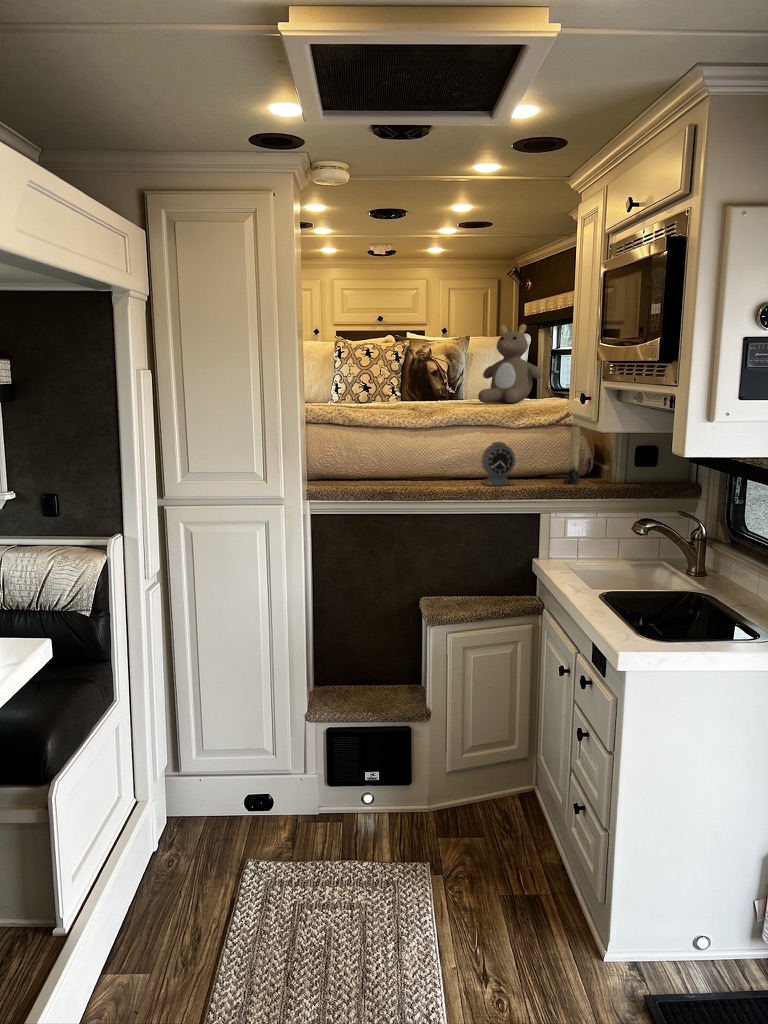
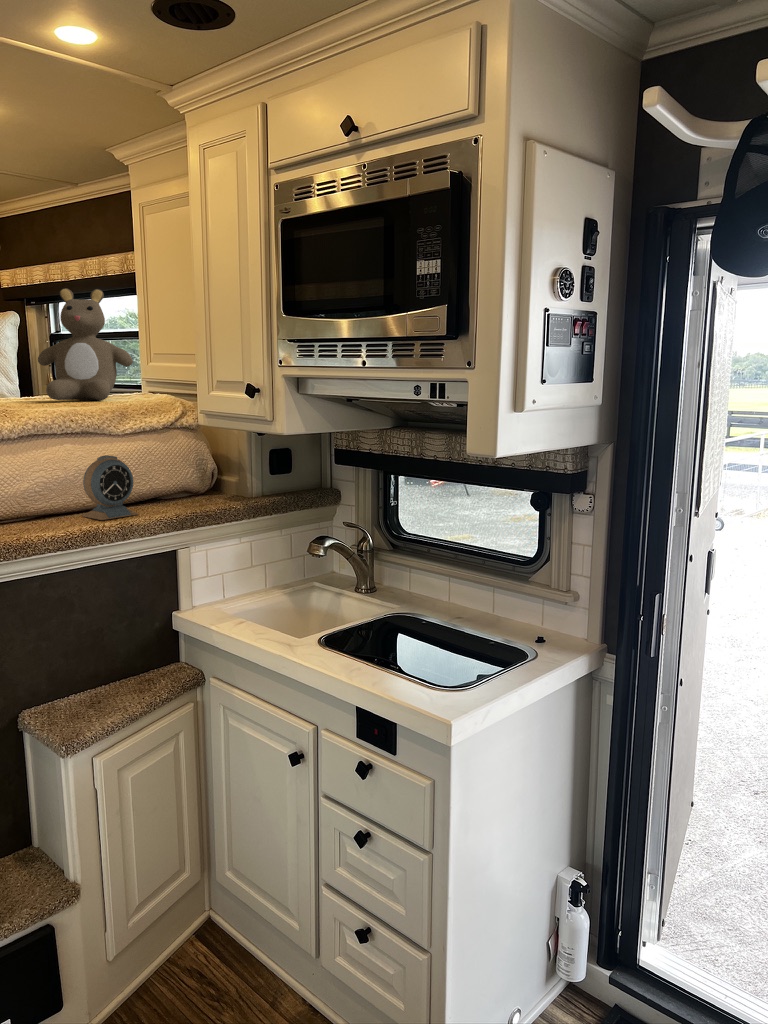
candle: present [564,424,580,484] -> none [192,425,213,504]

